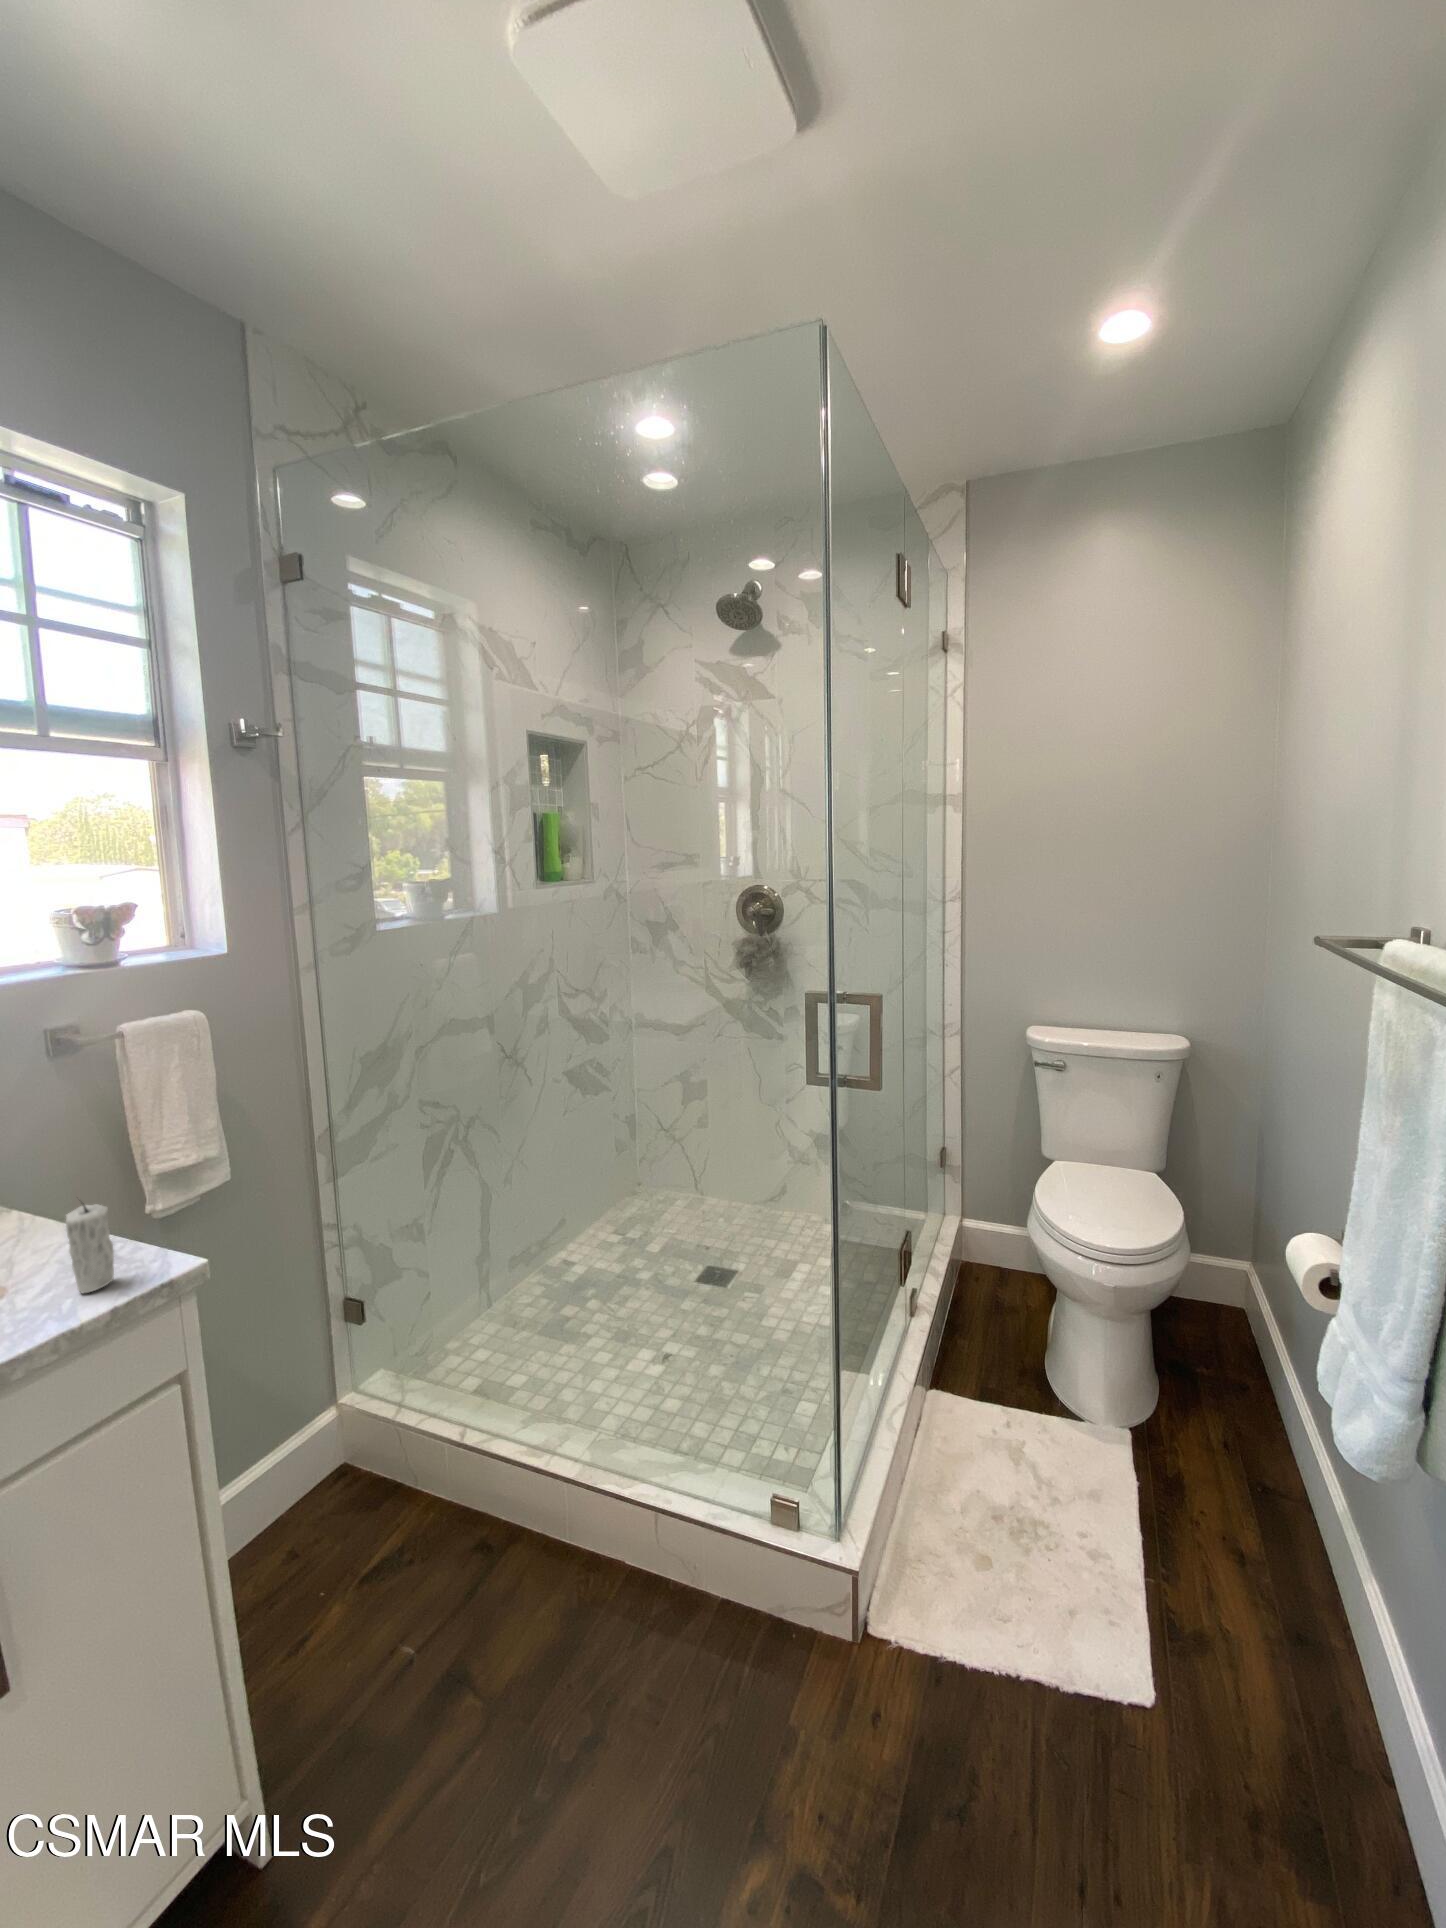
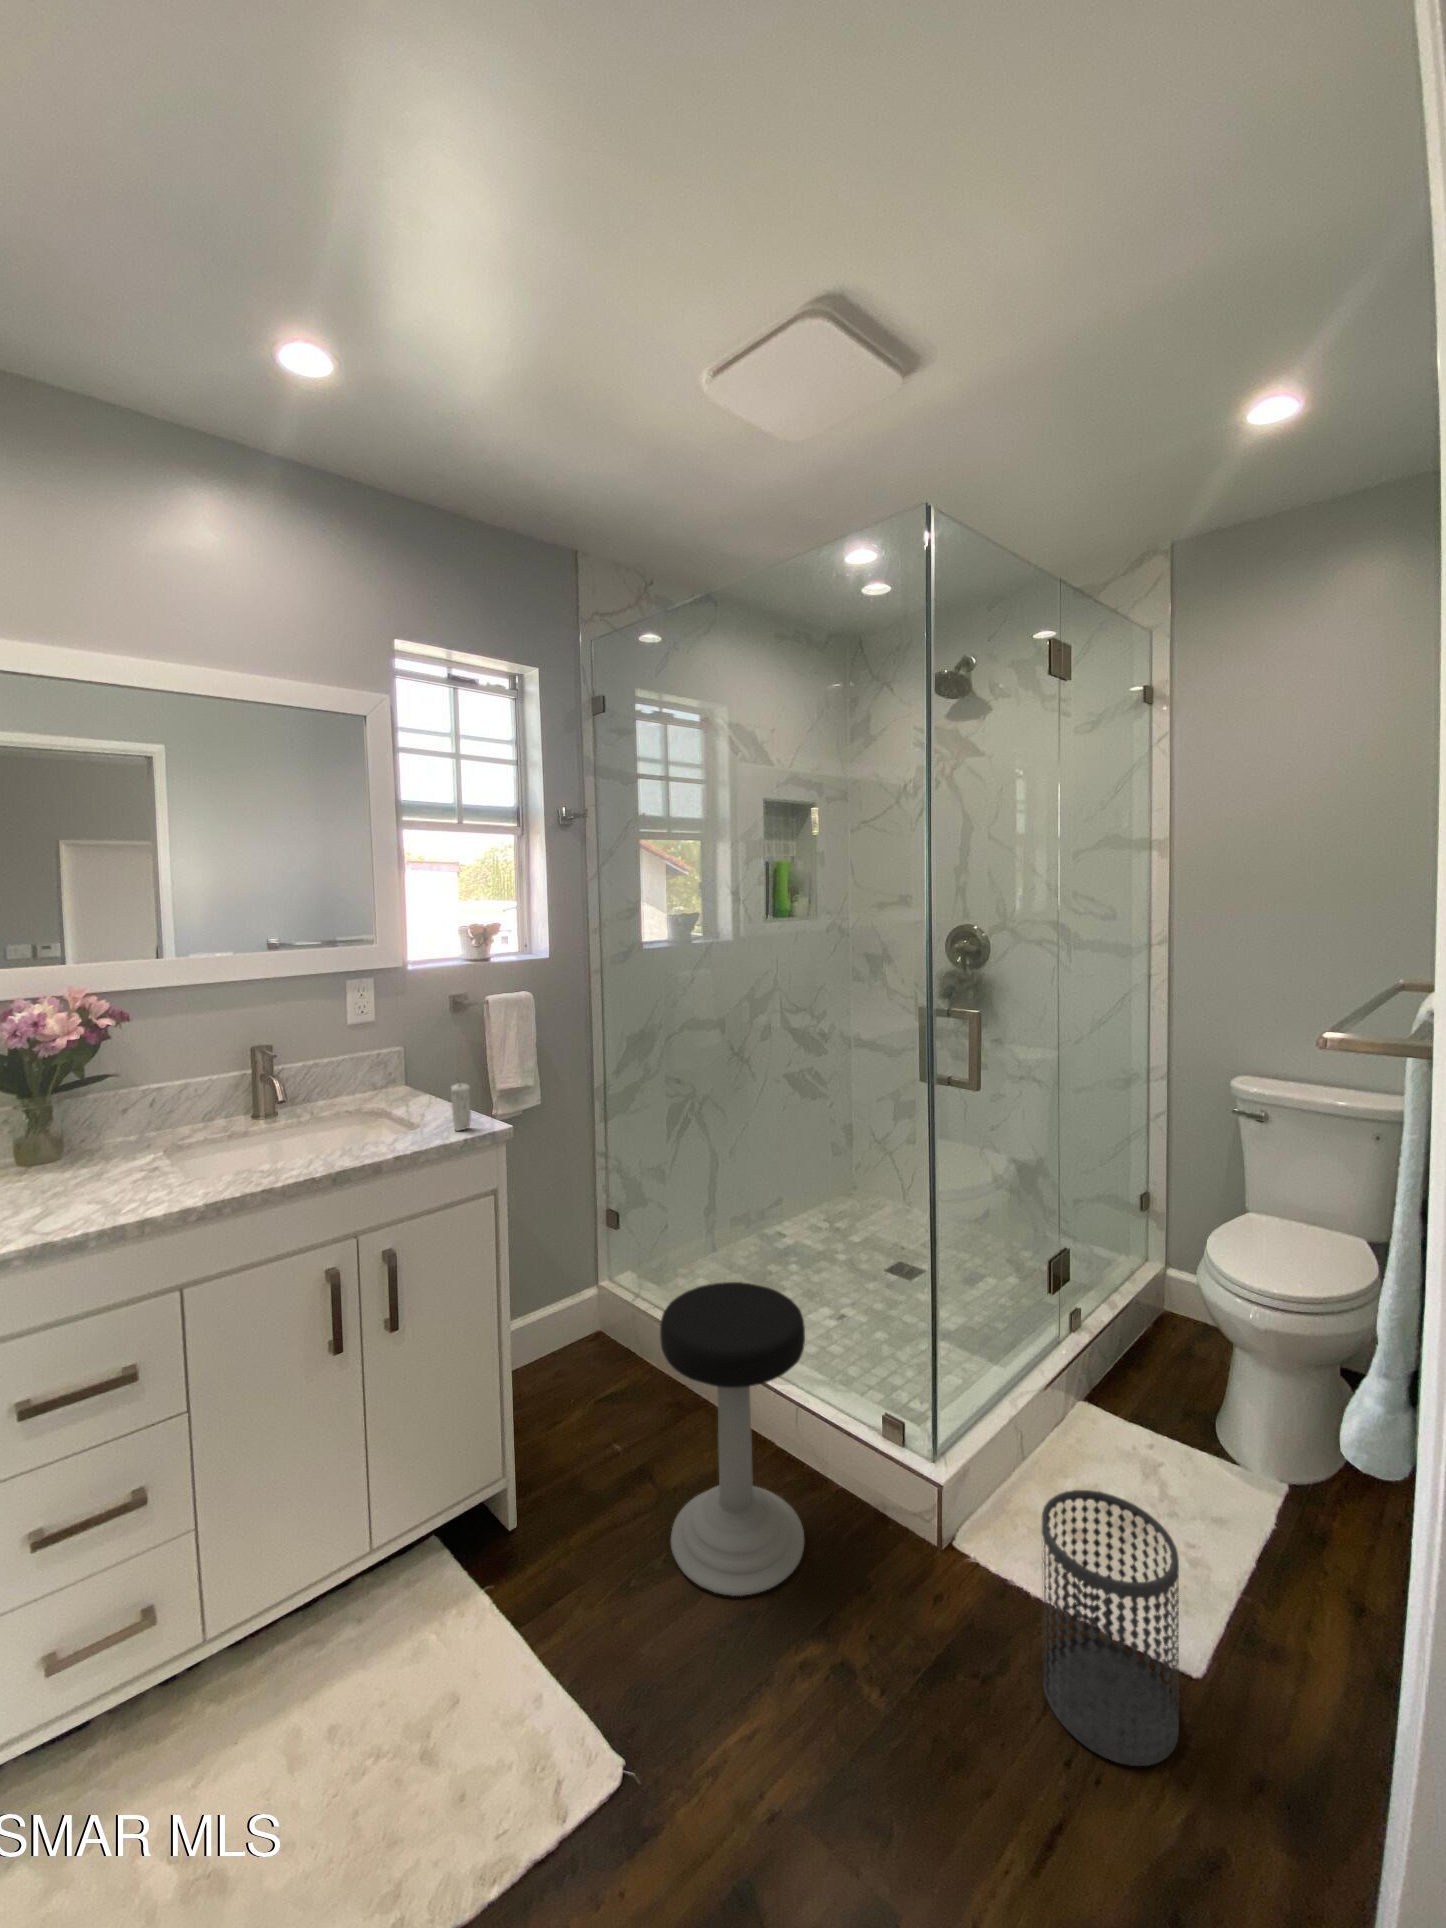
stool: none [493,1391,706,1862] -> present [660,1282,805,1596]
wastebasket: none [1013,1543,1169,1870] -> present [1042,1490,1179,1766]

